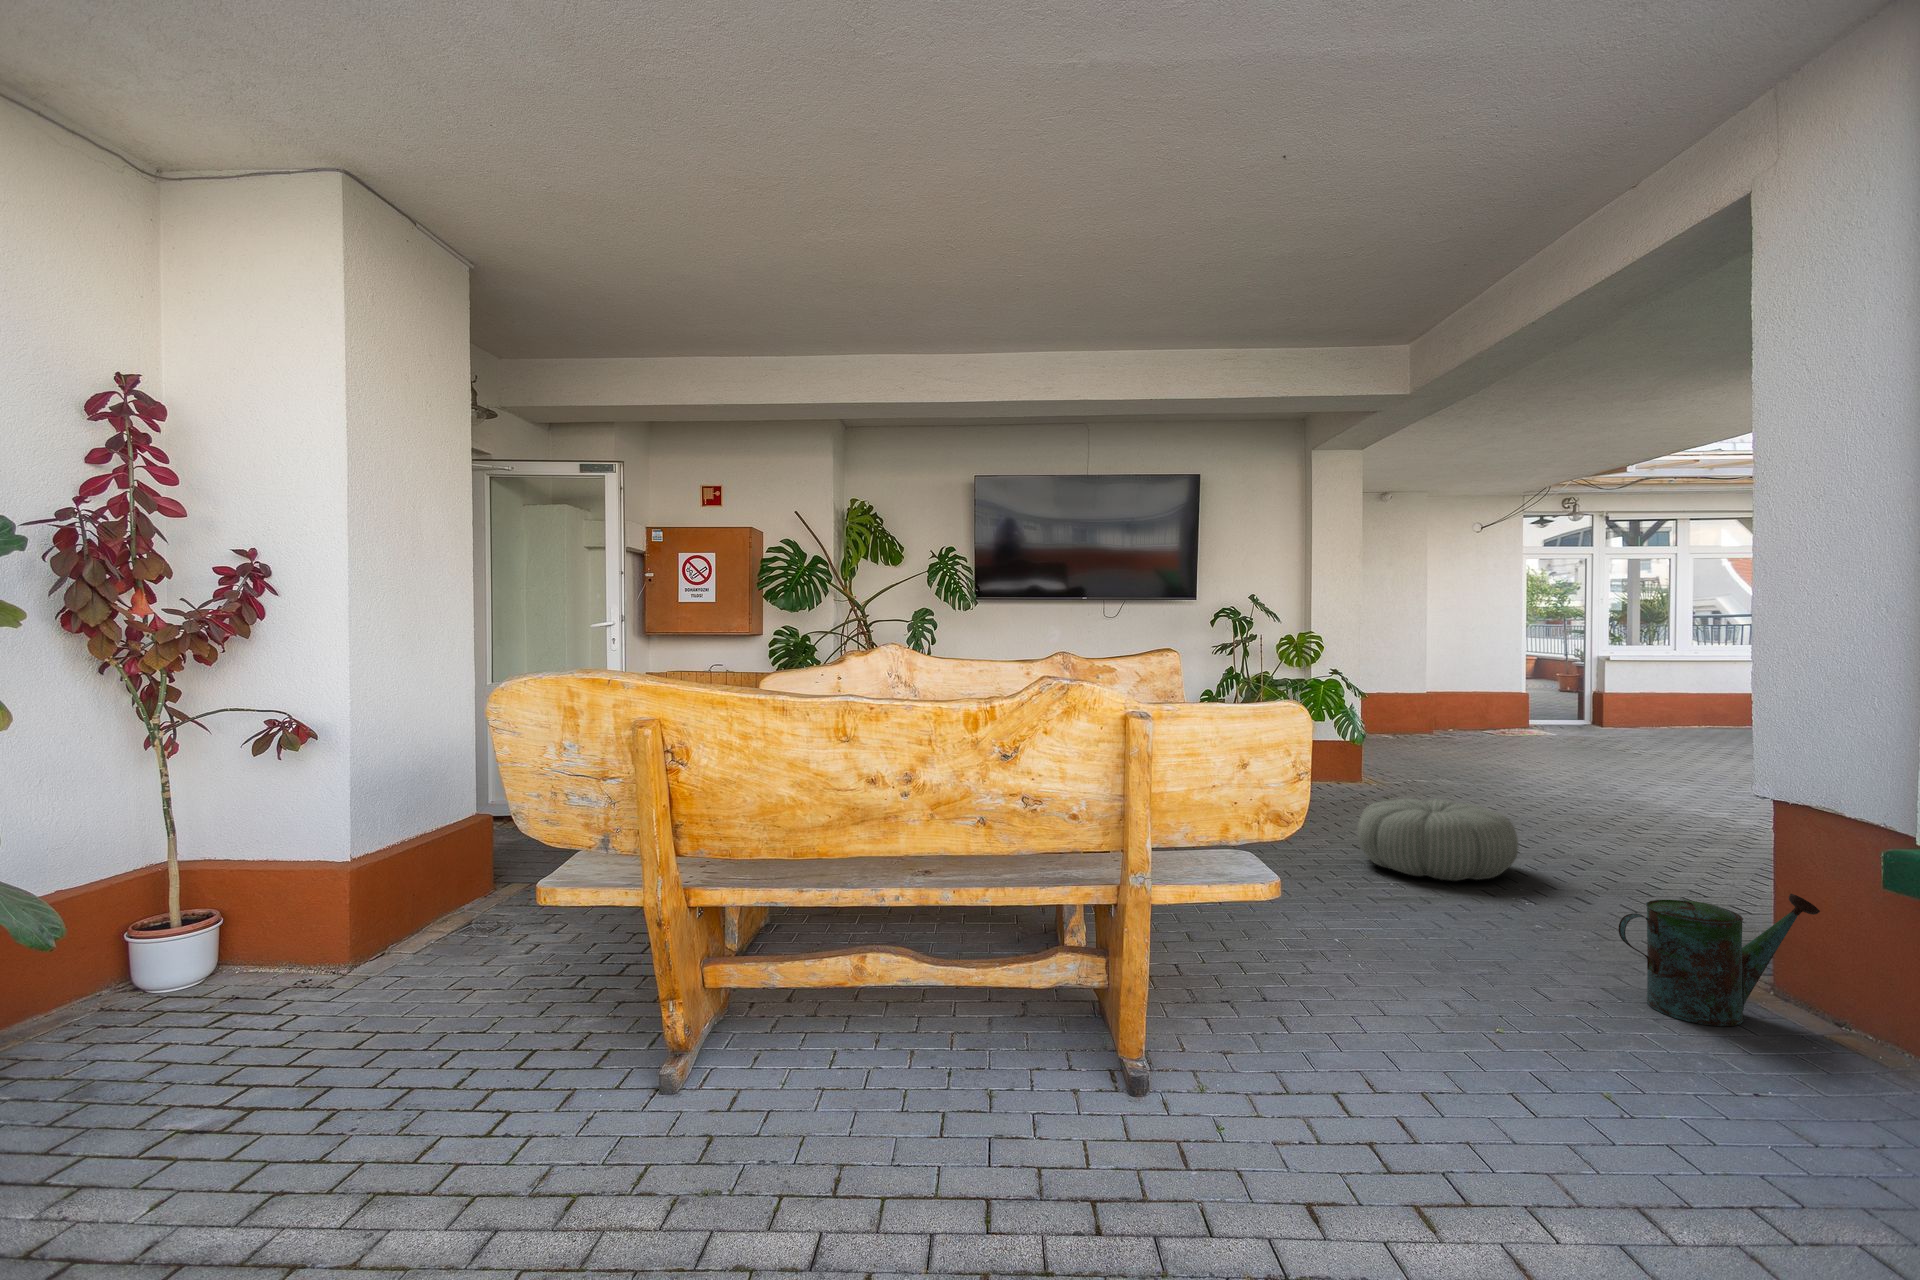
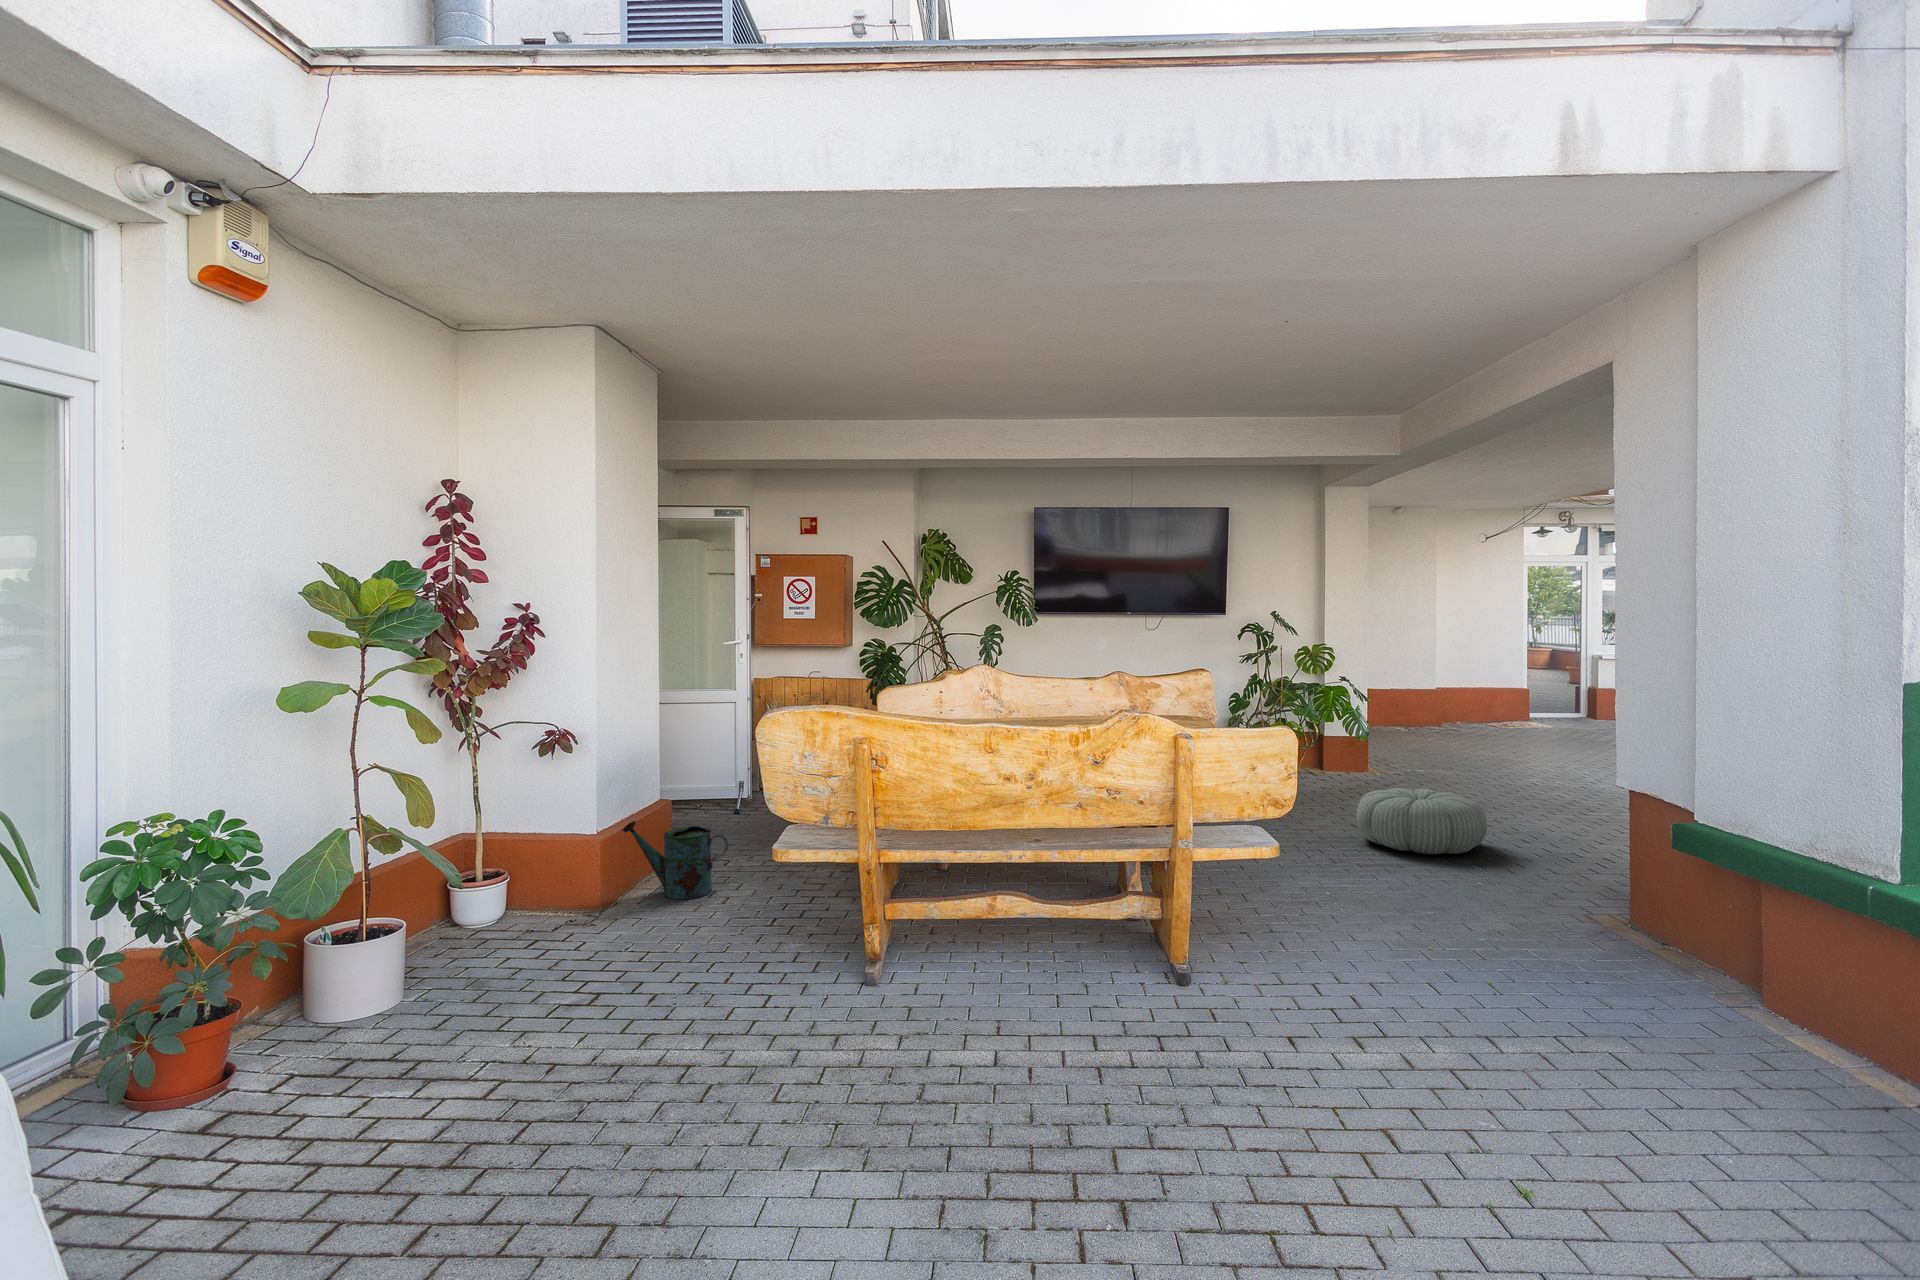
watering can: present [1619,894,1820,1026] -> present [622,821,728,899]

